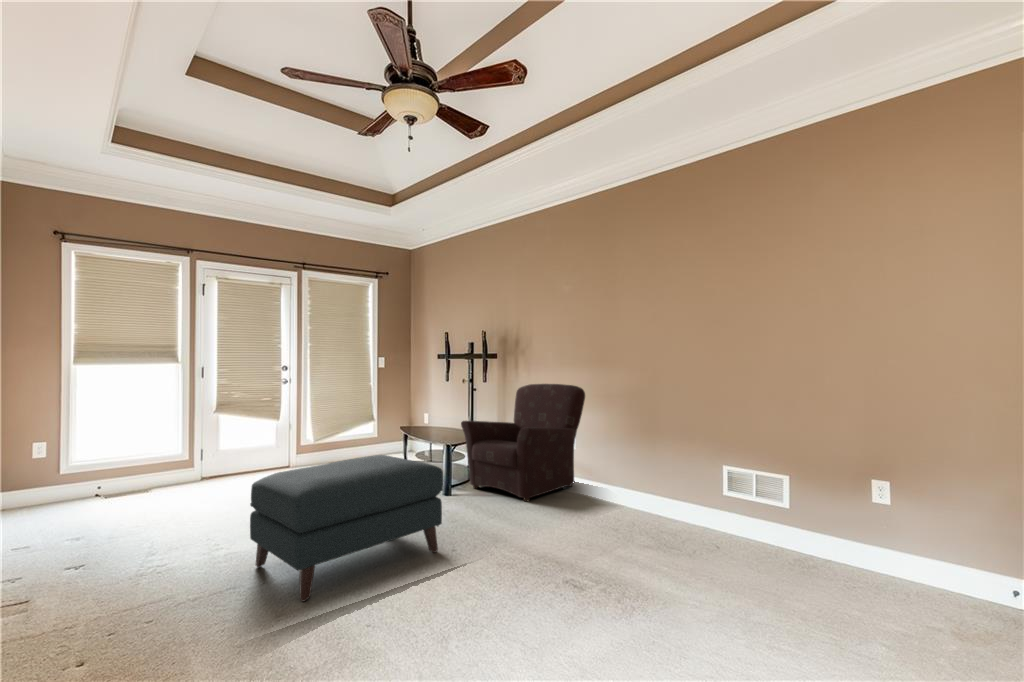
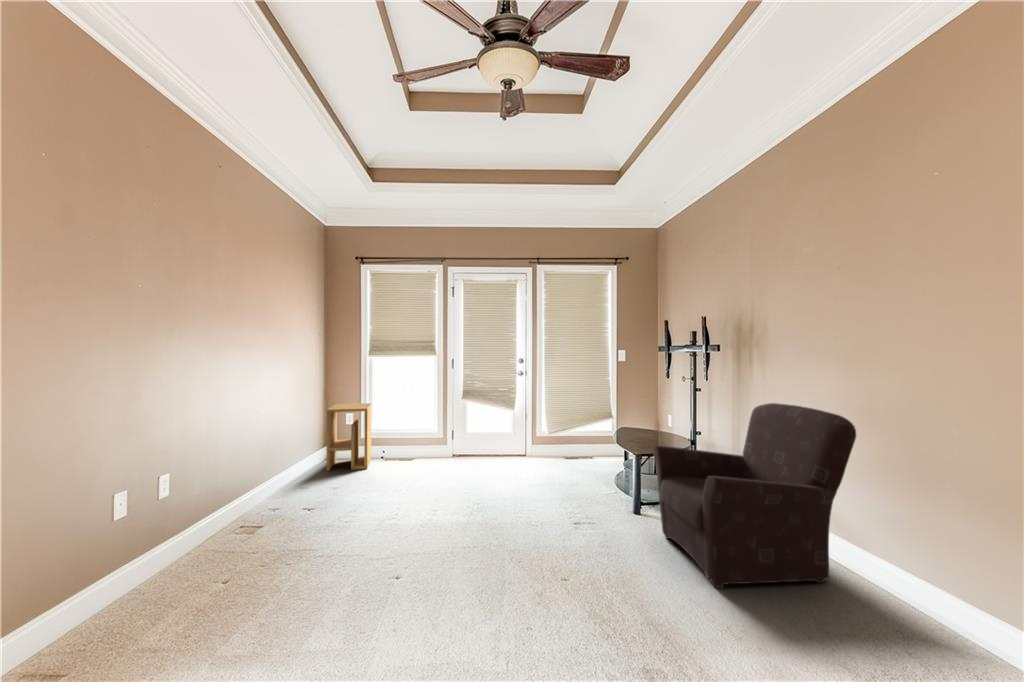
side table: none [12,427,95,522] -> present [326,403,371,471]
ottoman: present [250,455,443,601] -> none [315,481,520,645]

